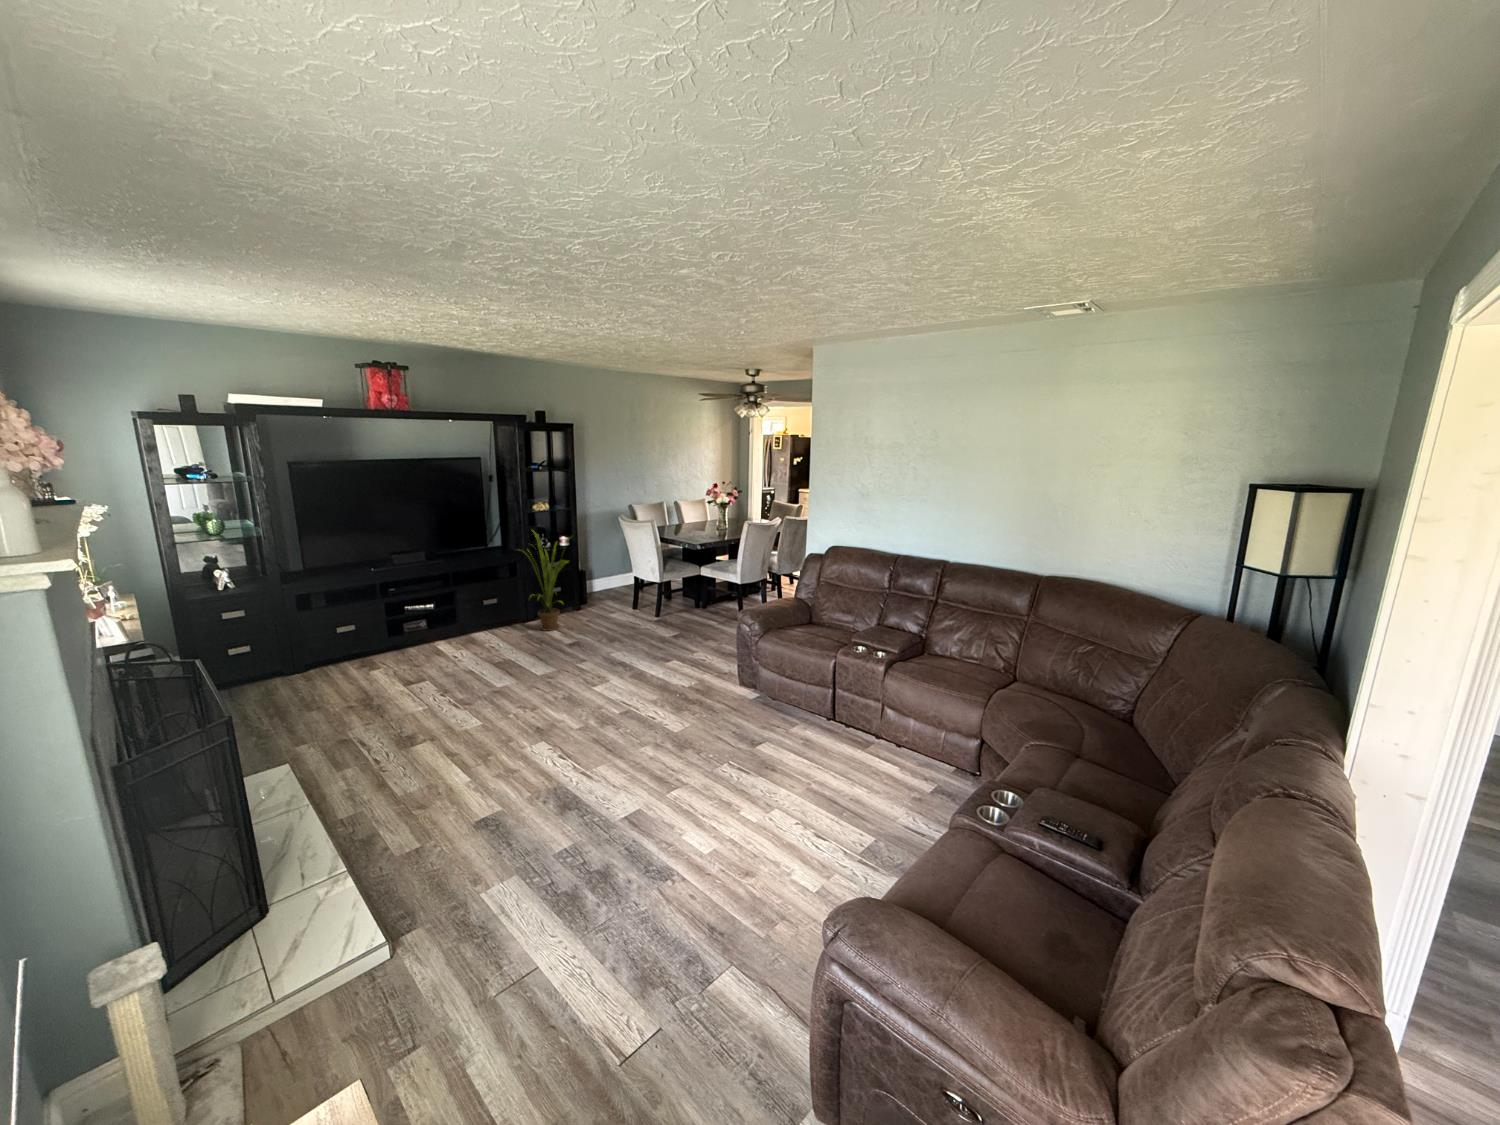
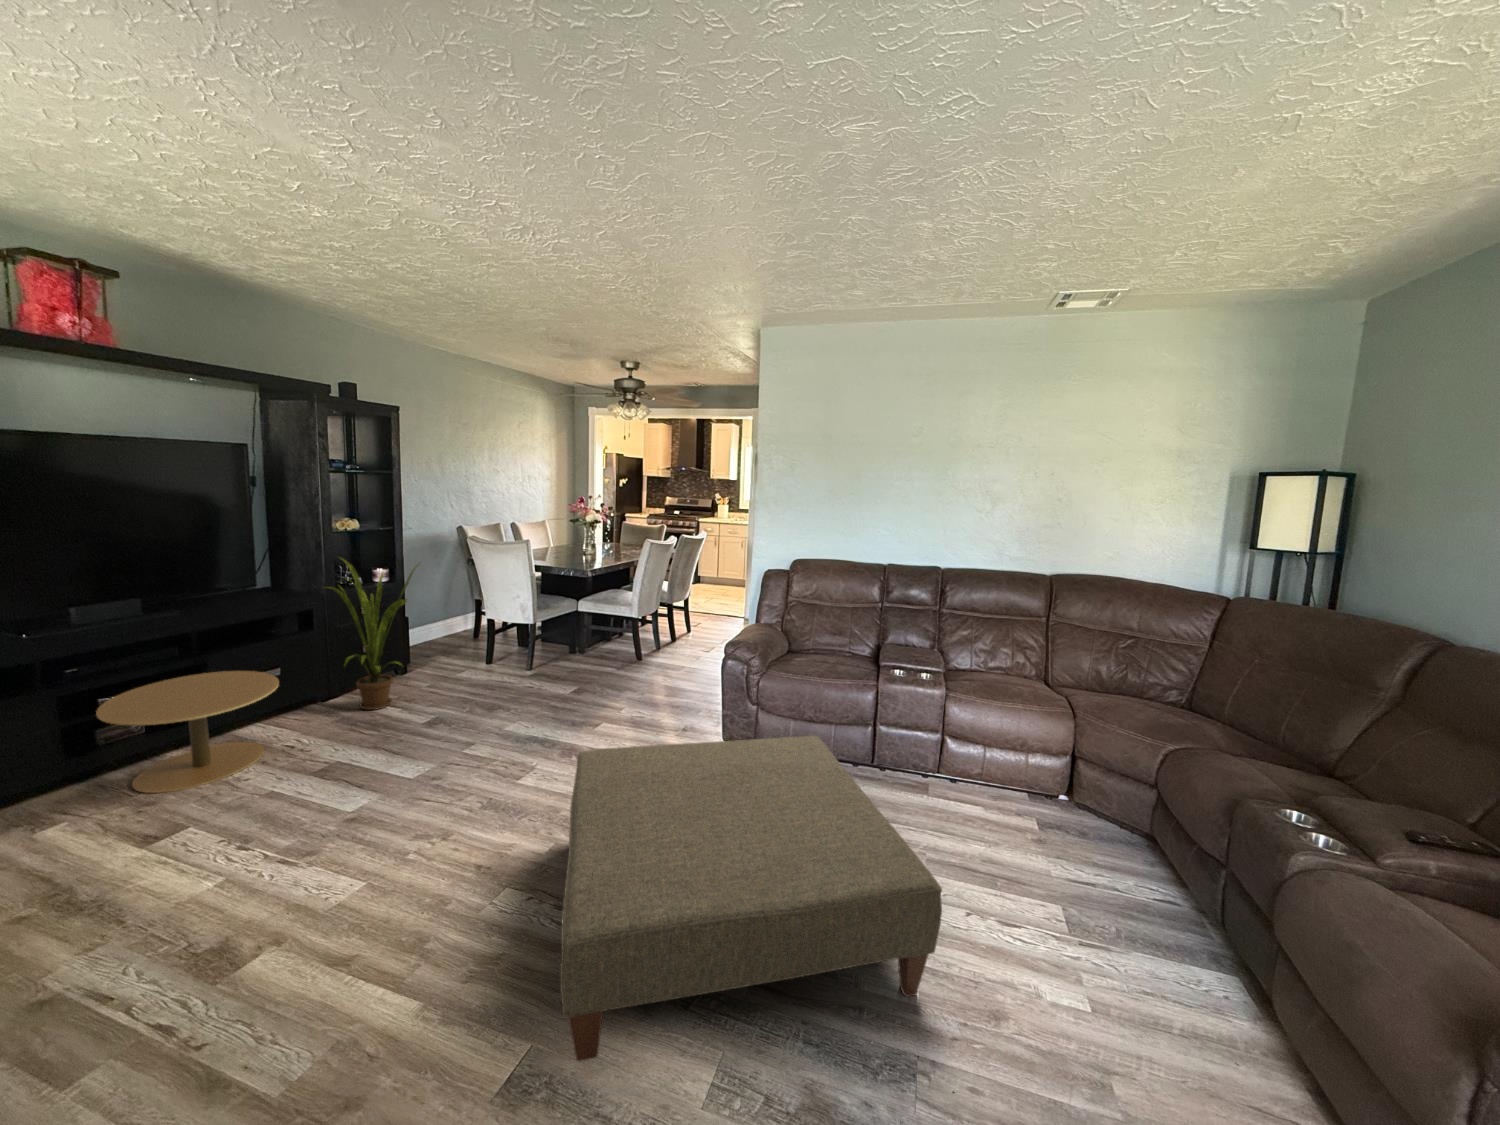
side table: none [400,597,486,661] -> present [96,671,279,793]
ottoman: none [500,669,763,855] -> present [560,736,942,1061]

